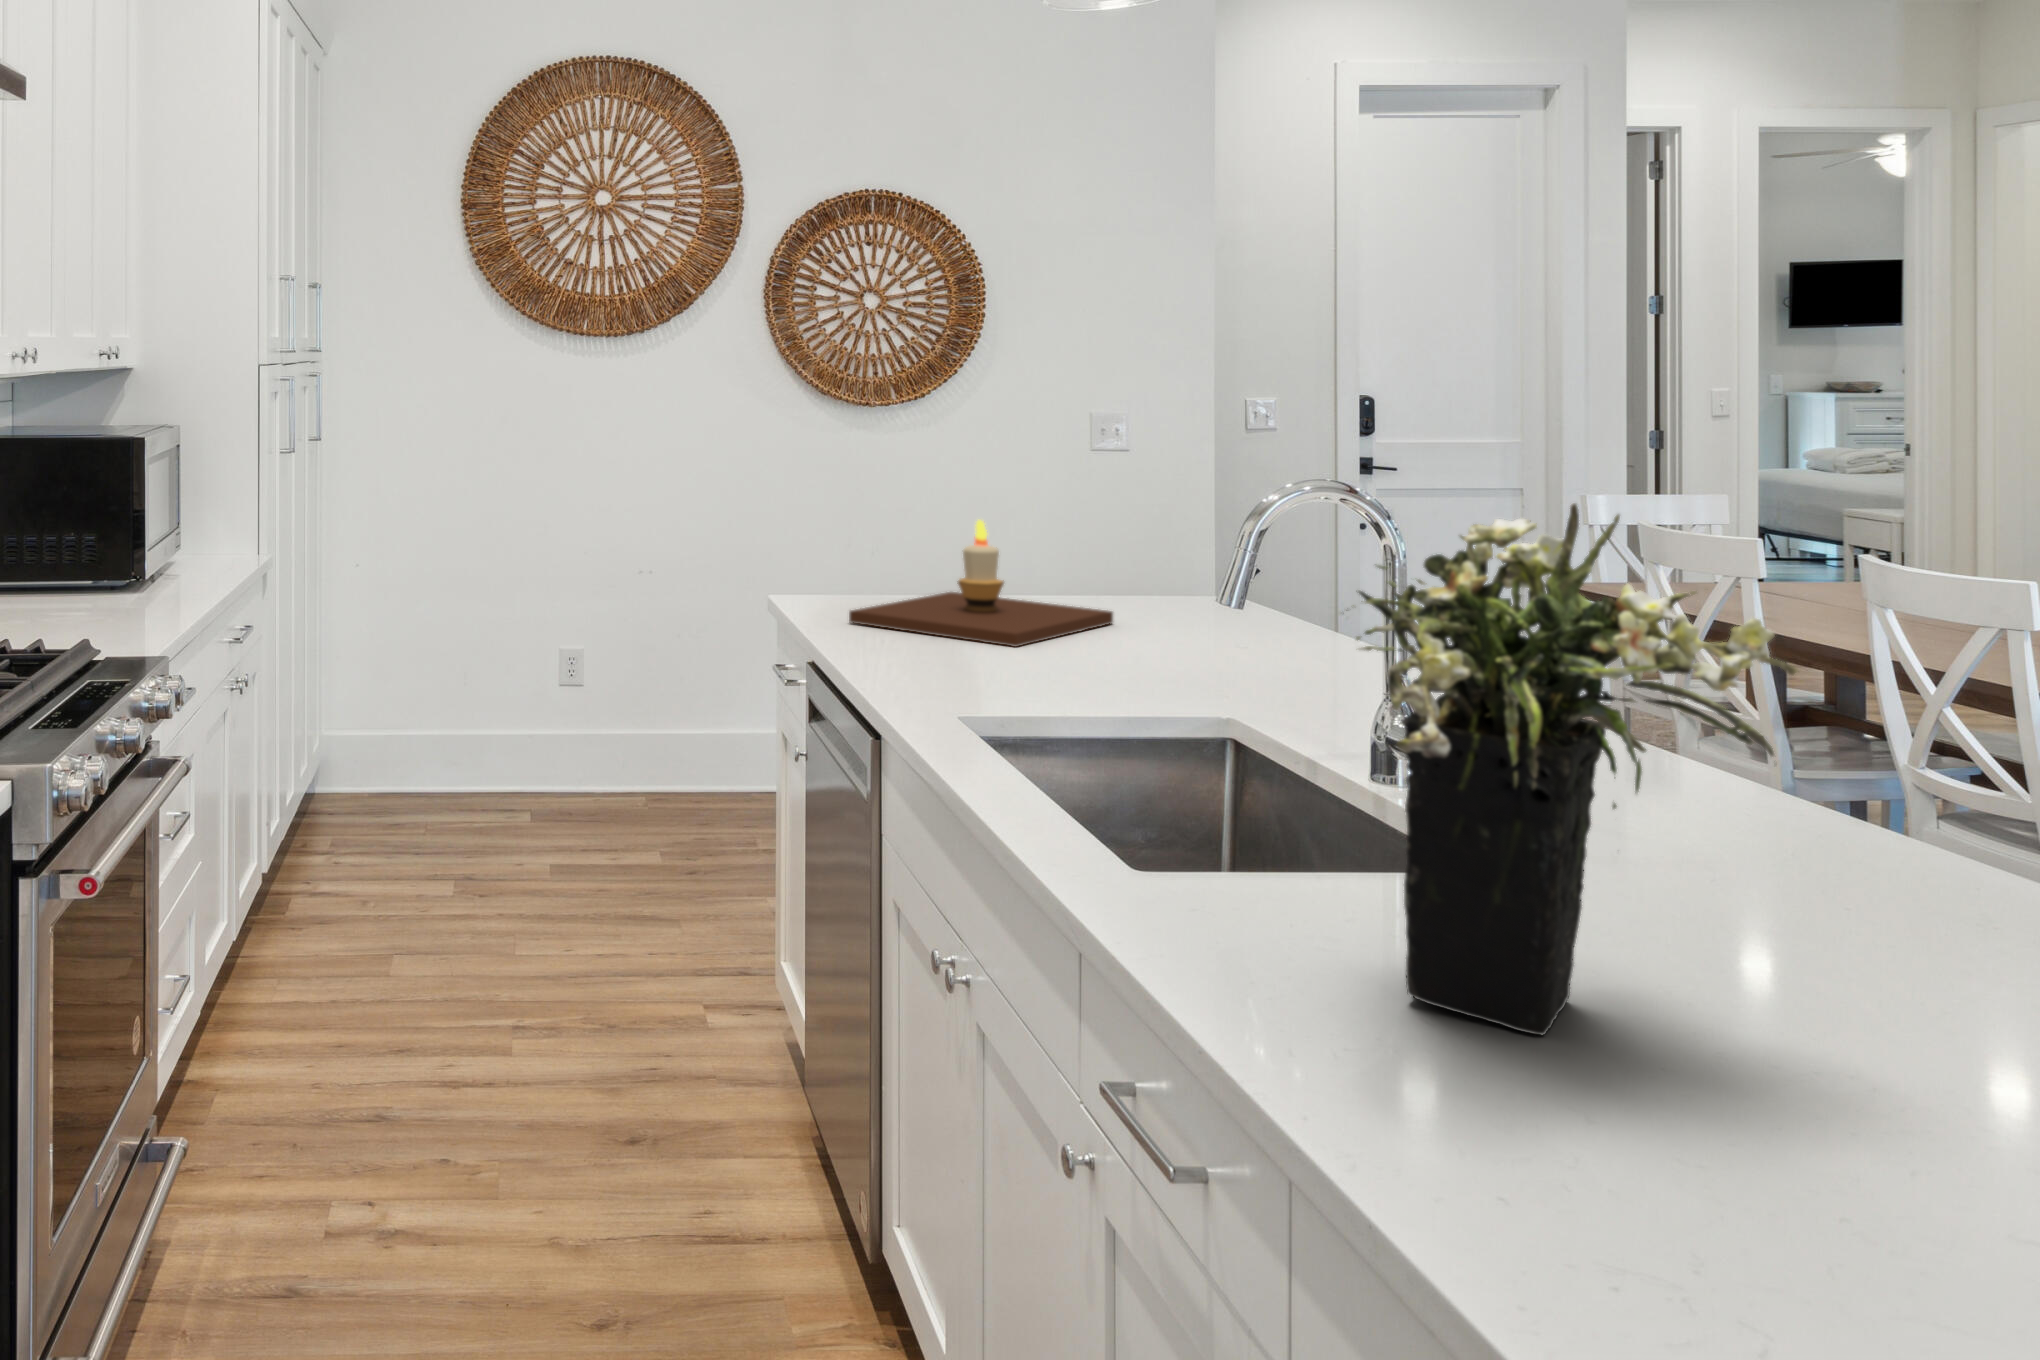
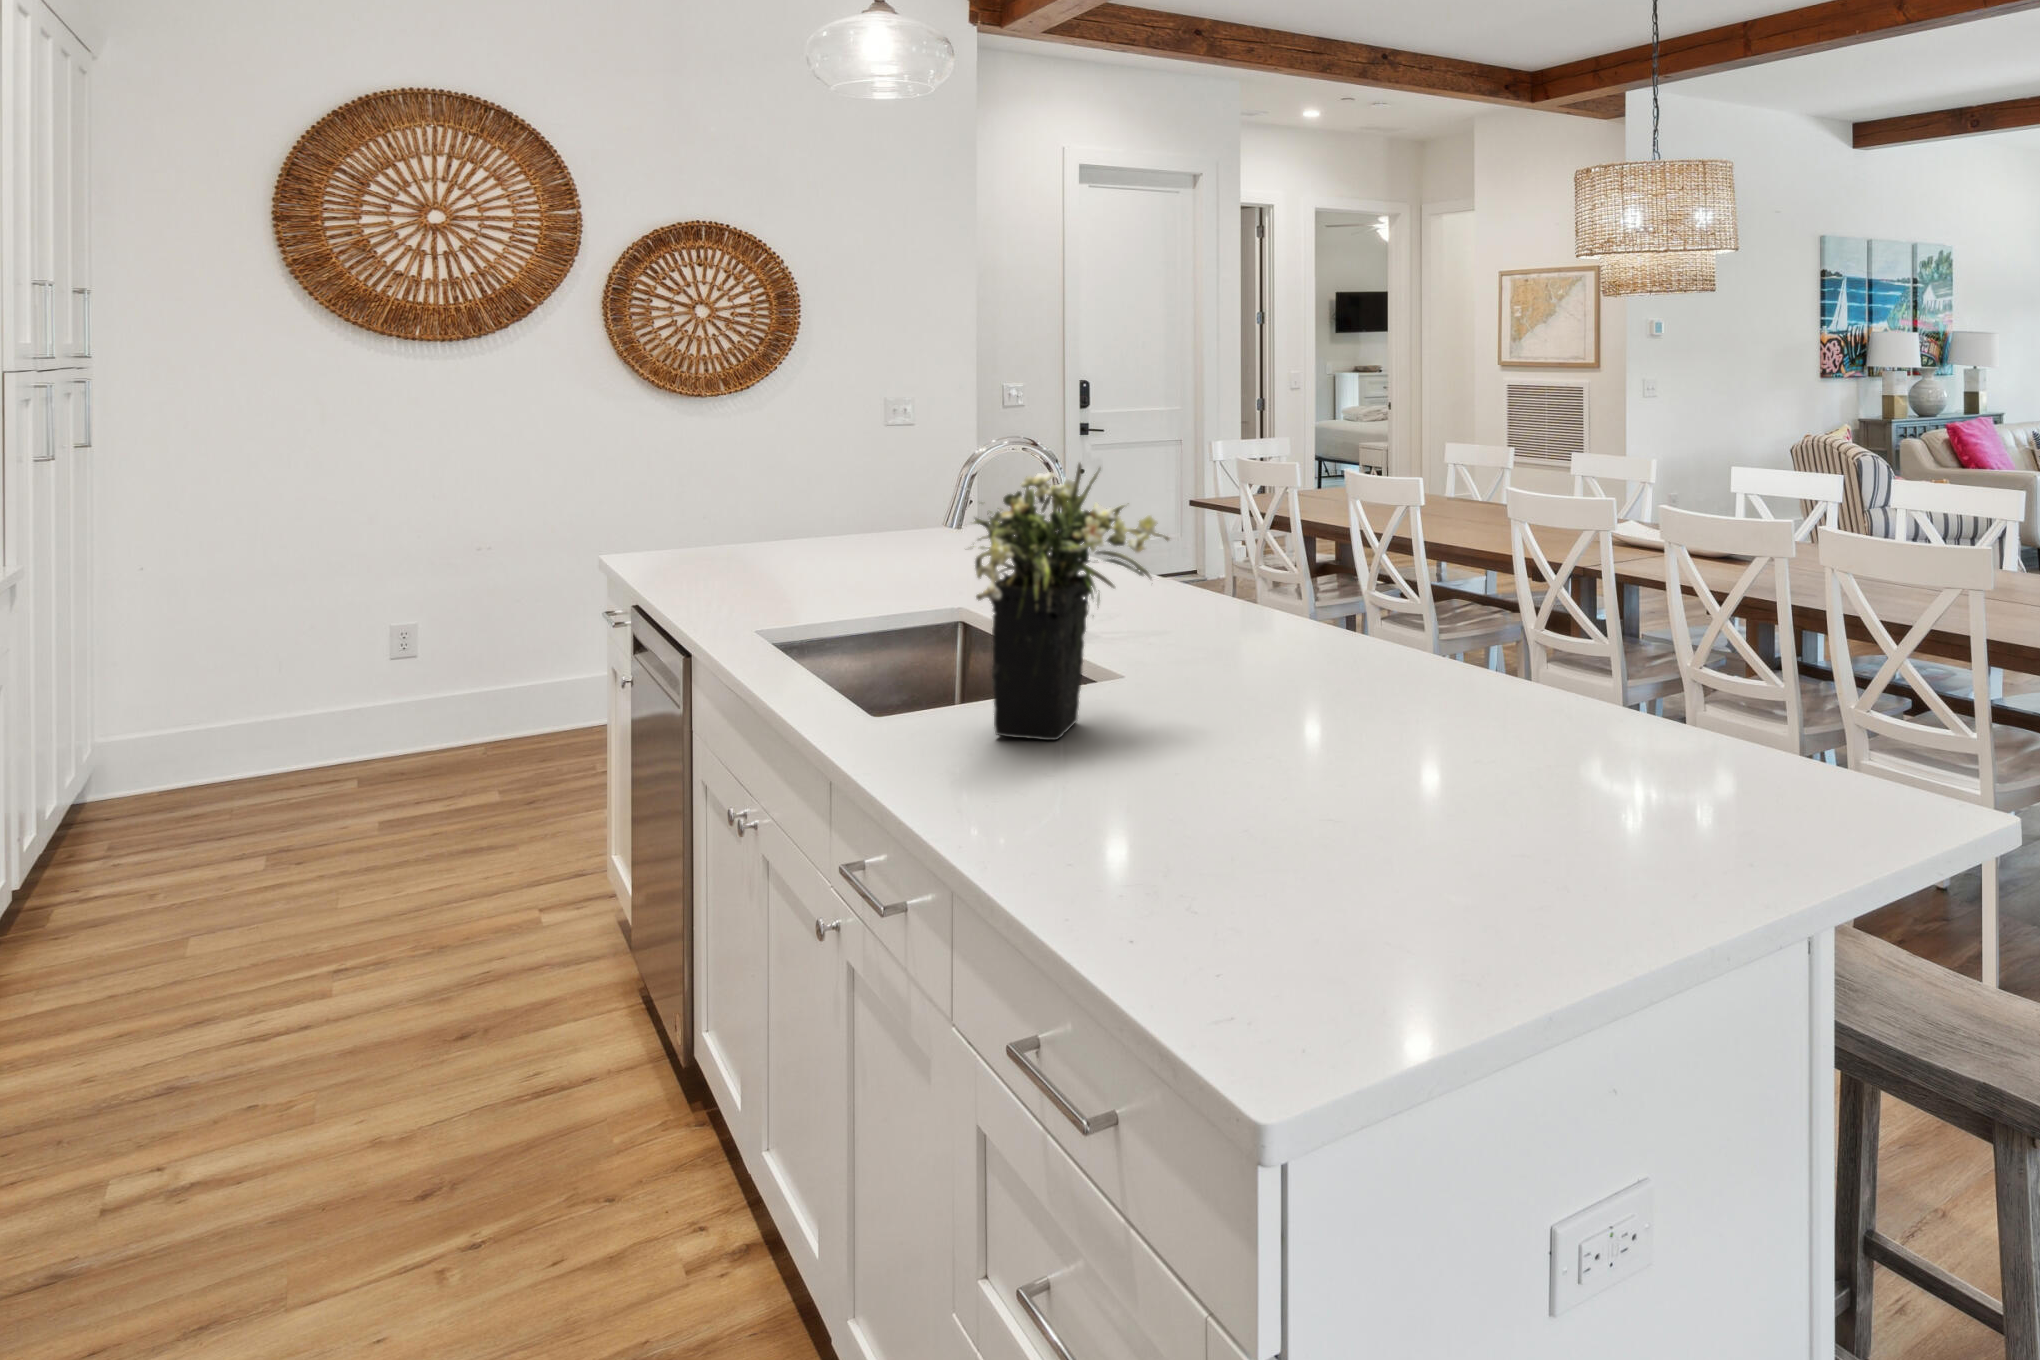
candle: present [849,520,1113,647] -> none [677,487,885,578]

